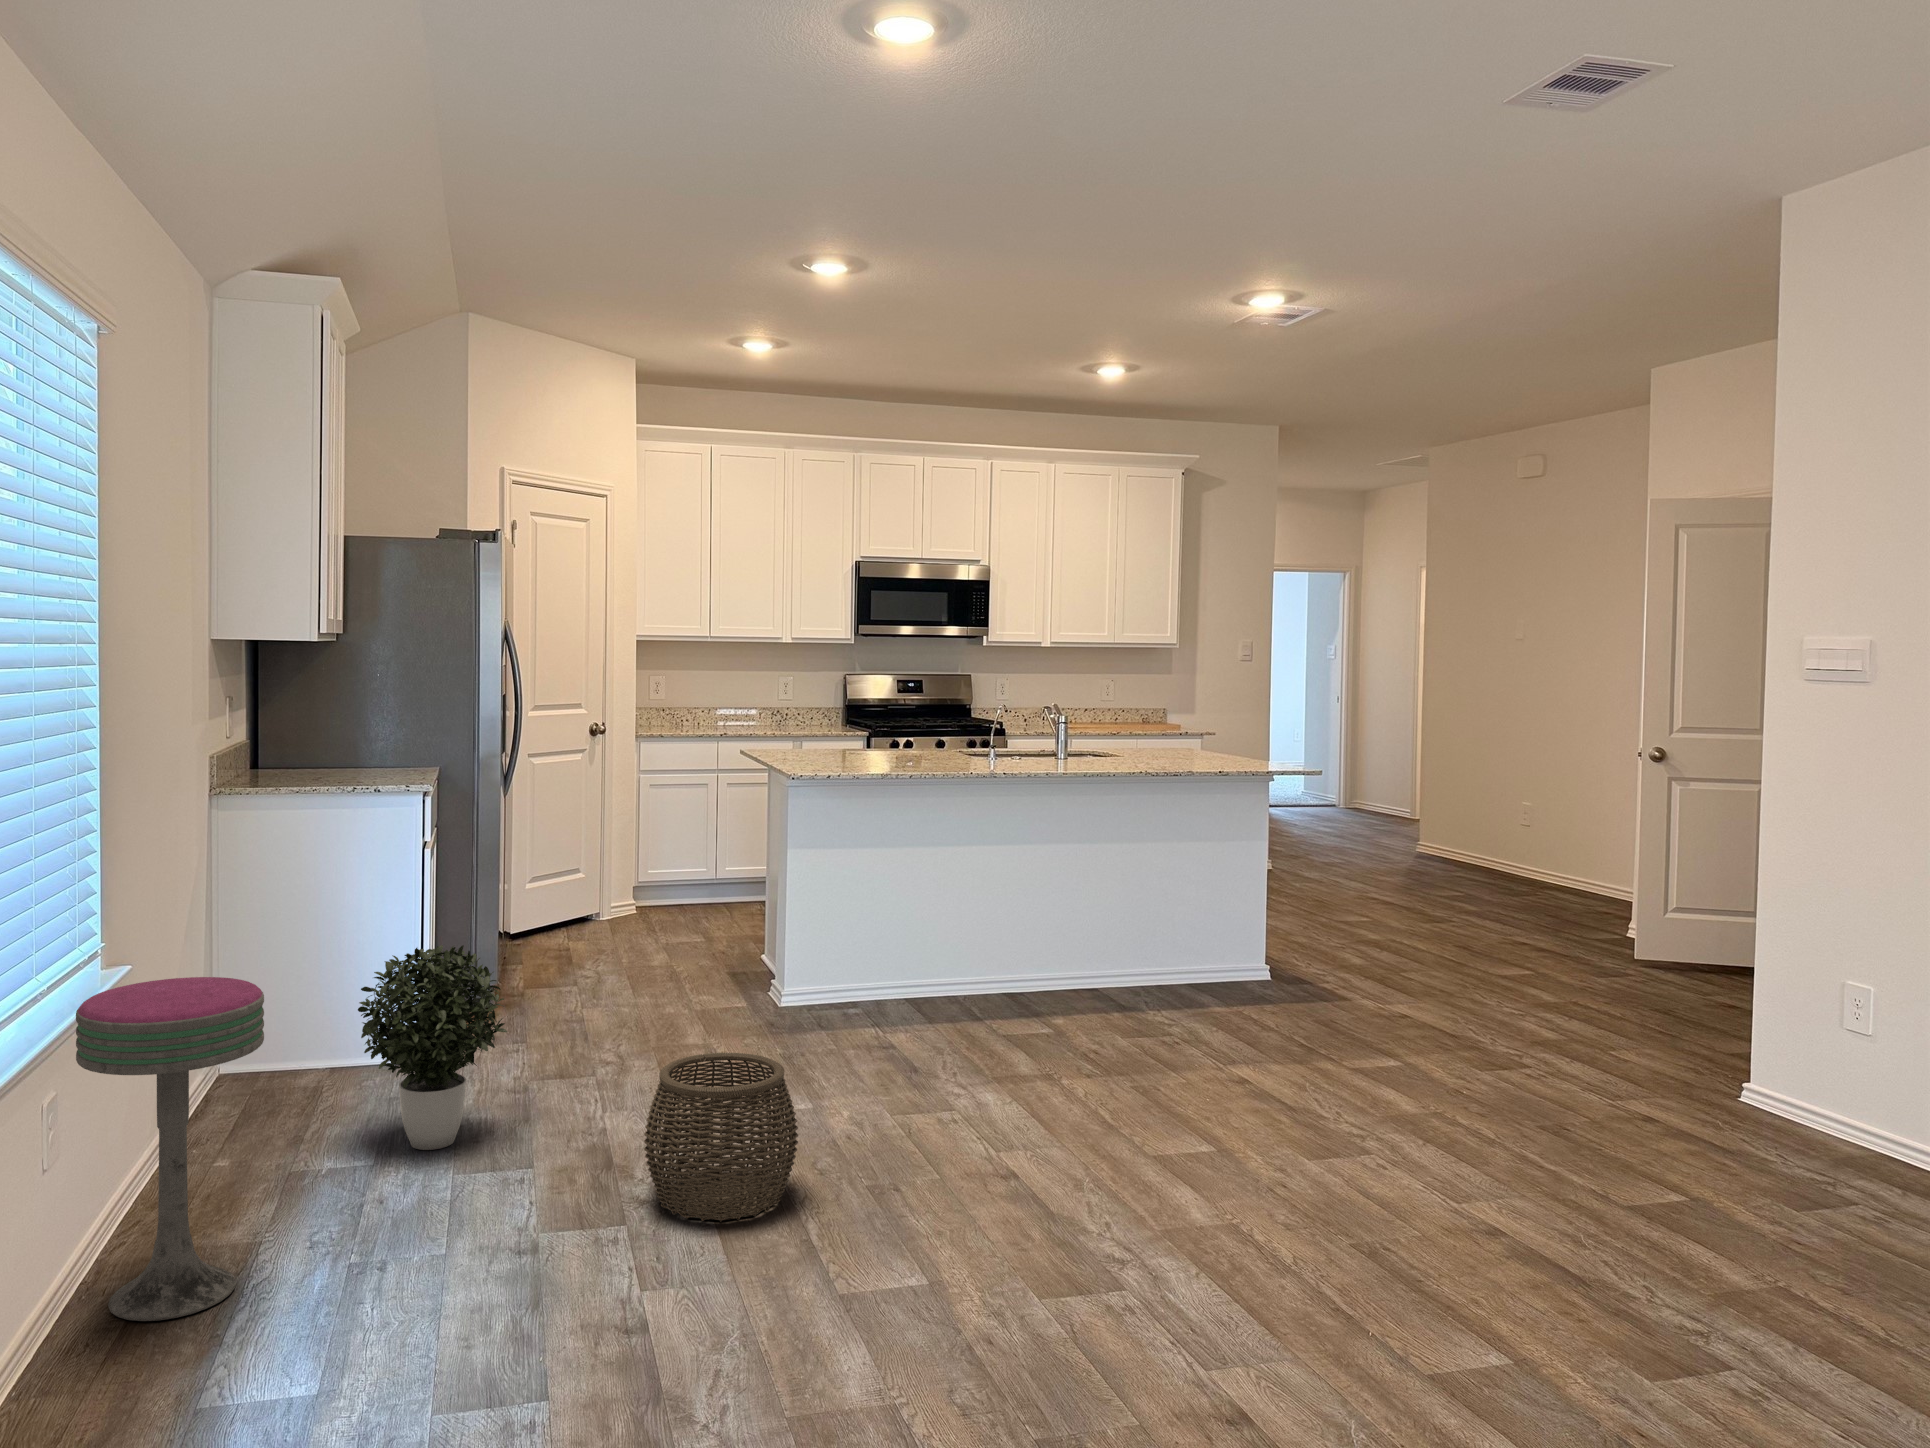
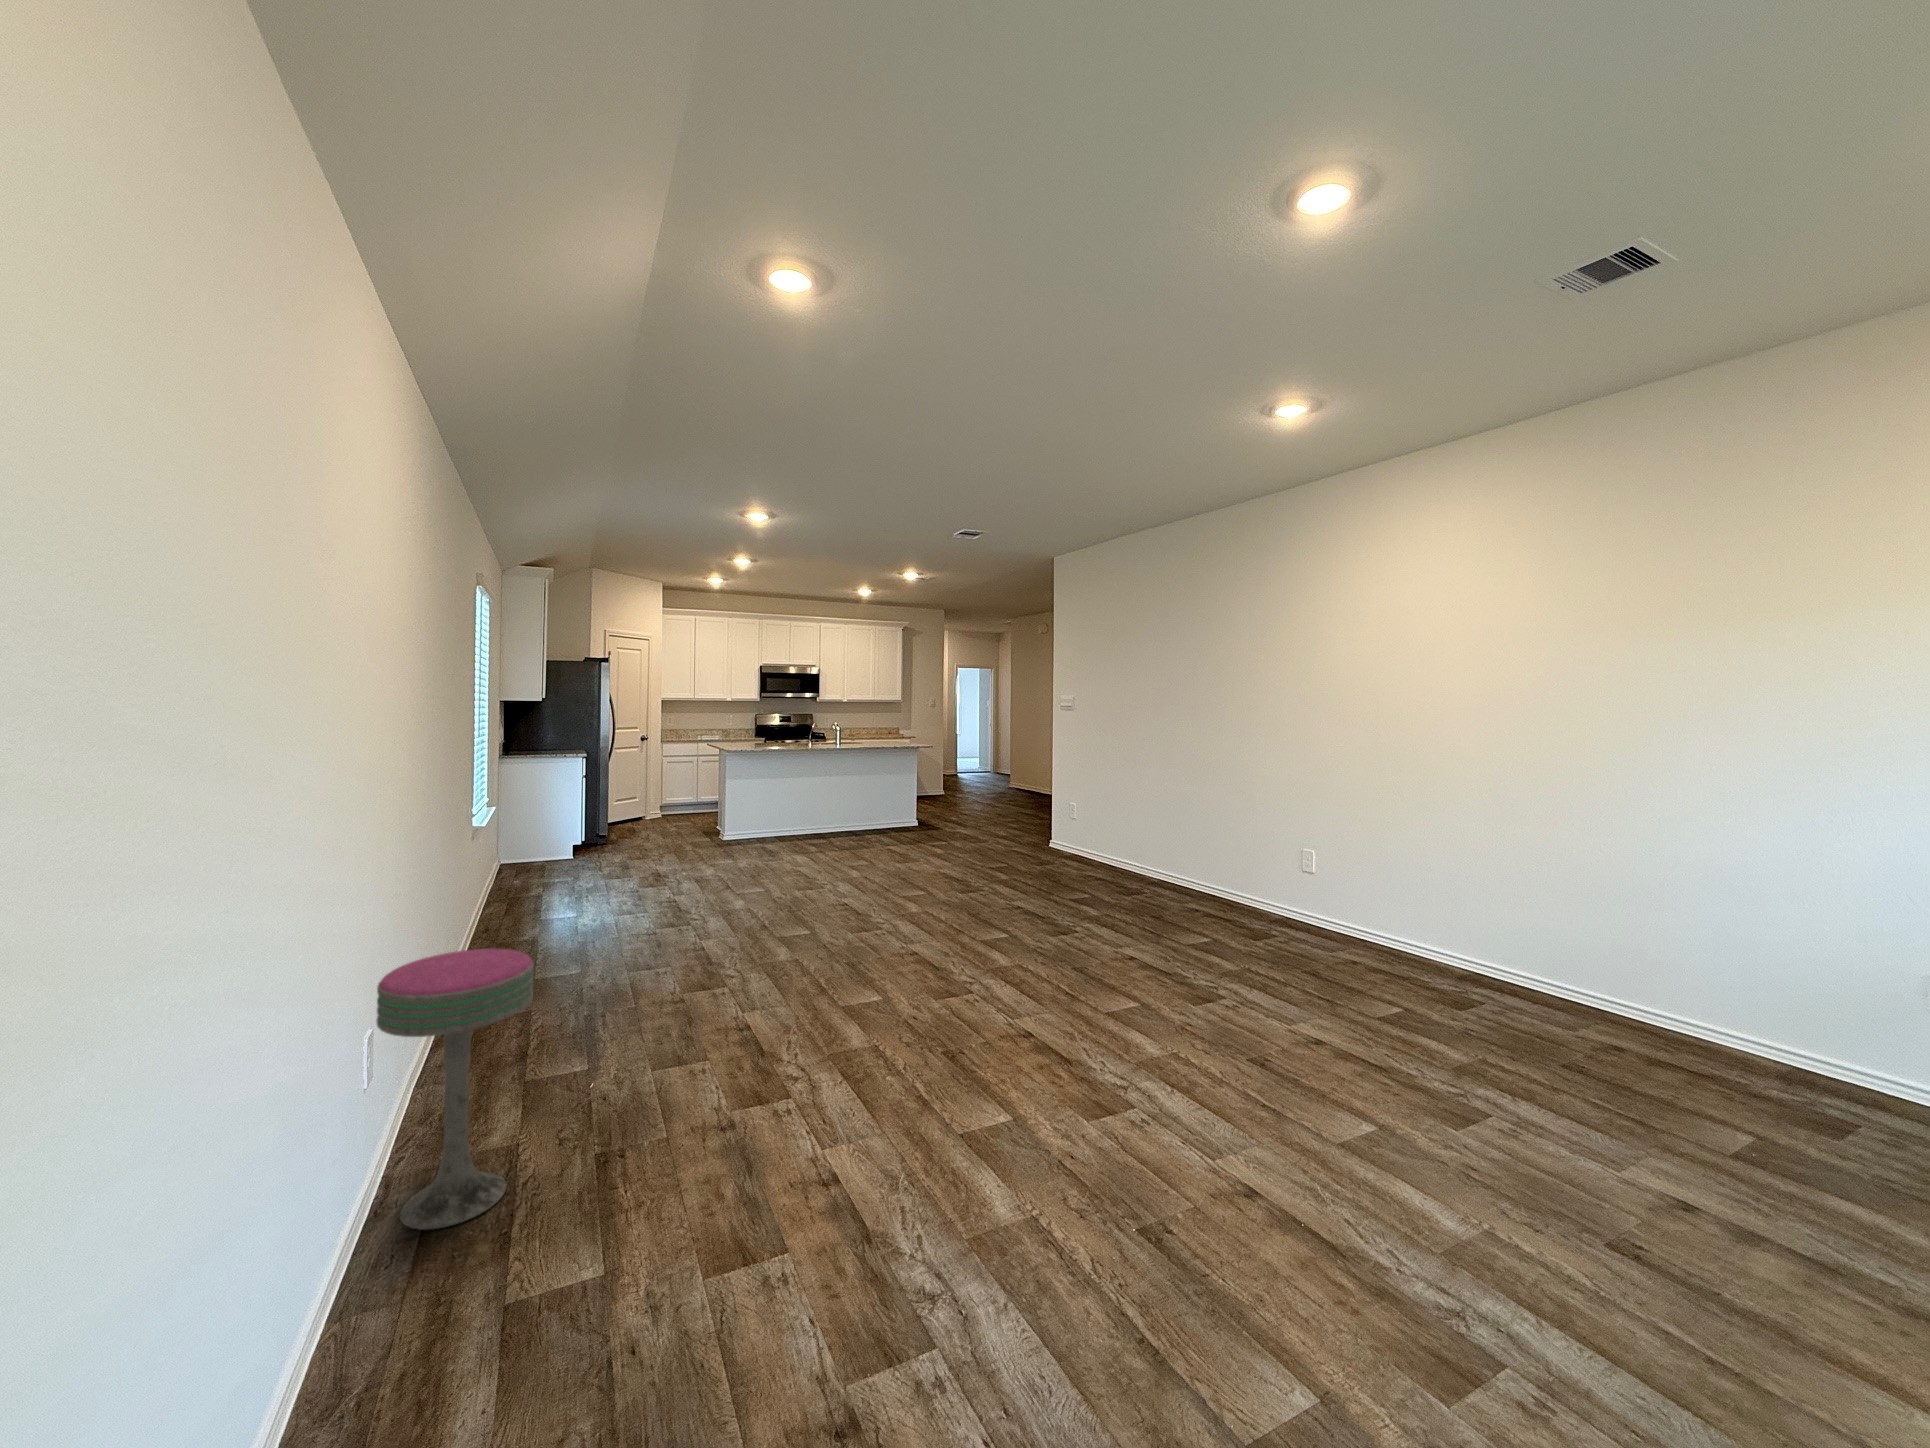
potted plant: present [358,945,507,1150] -> none [572,905,683,1054]
woven basket: present [644,1053,798,1222] -> none [799,969,904,1089]

